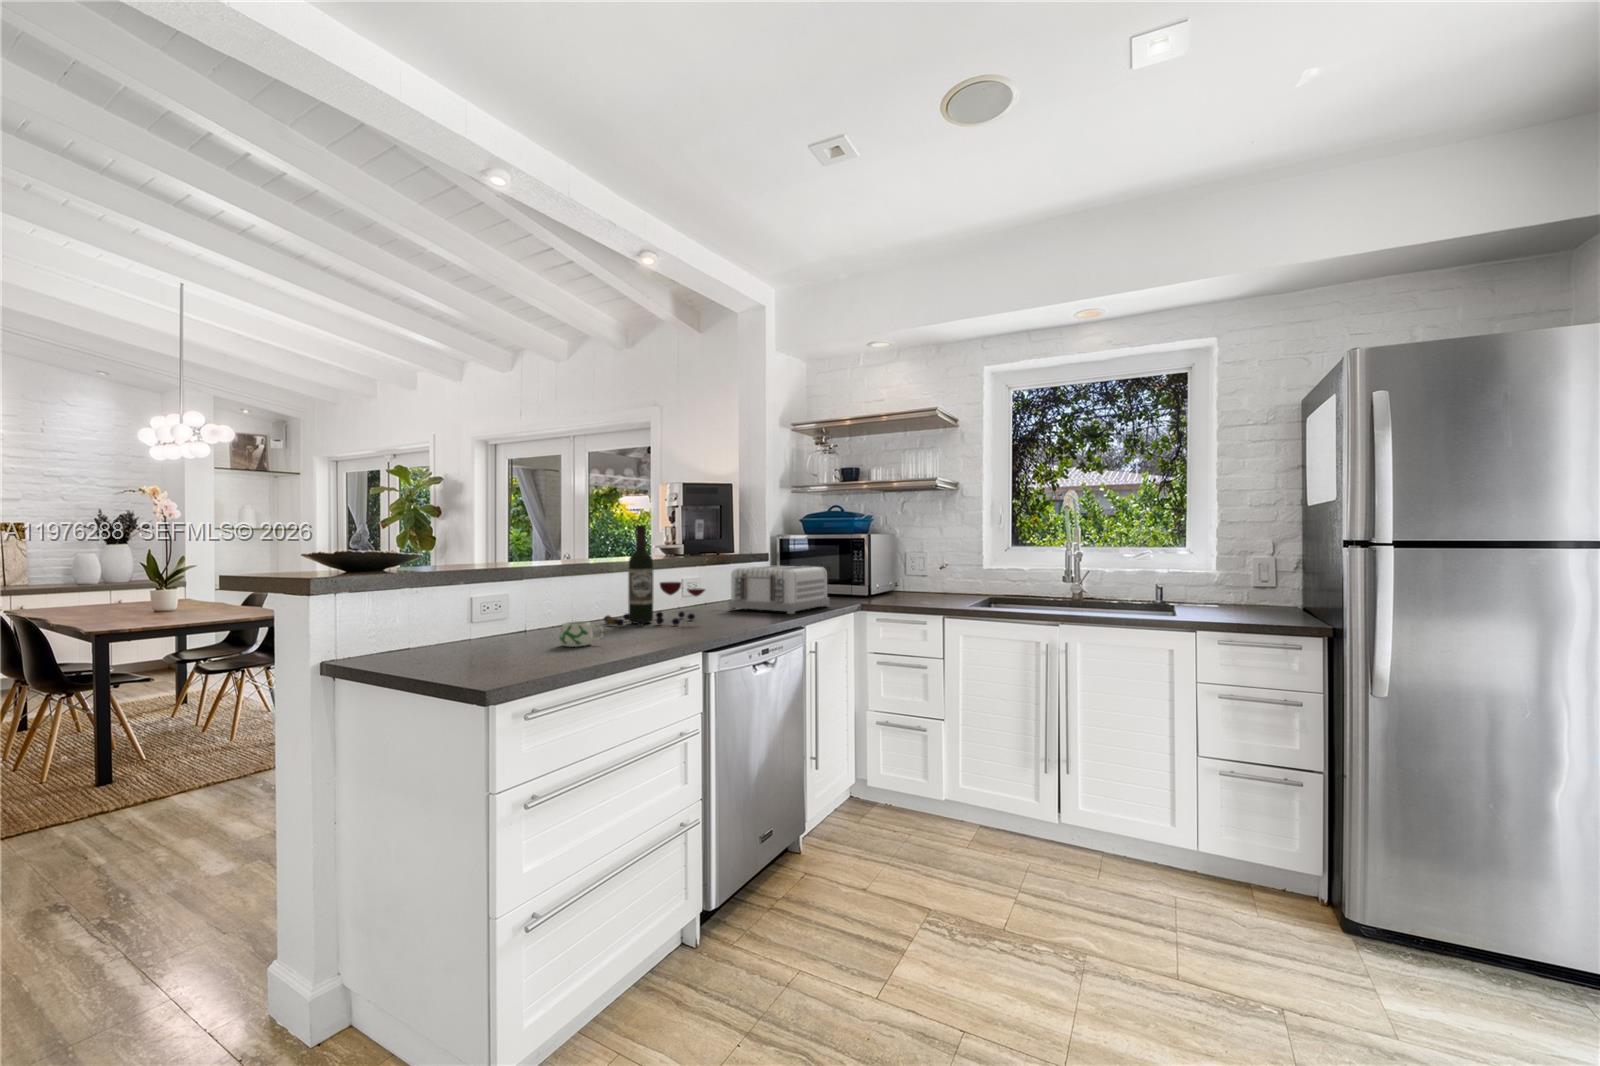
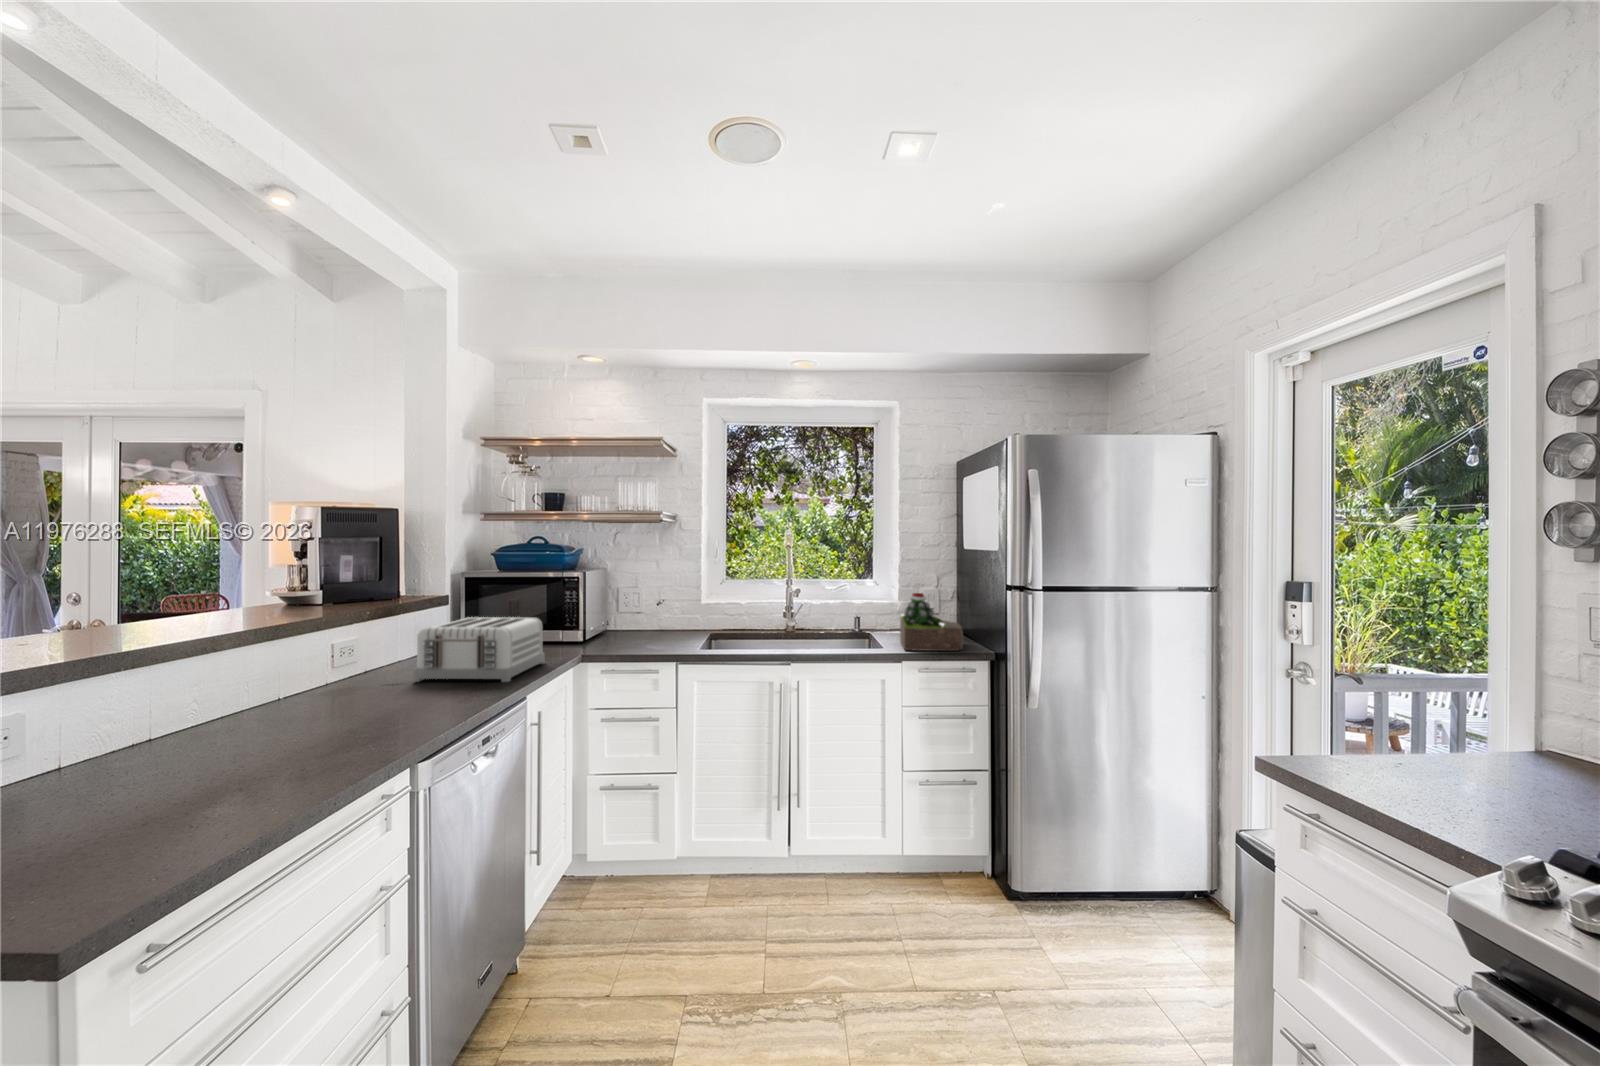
wine bottle: present [604,525,705,626] -> none [224,587,401,736]
succulent plant: none [1202,555,1285,622] -> present [900,593,963,651]
mug: present [559,621,604,647] -> none [173,753,259,800]

